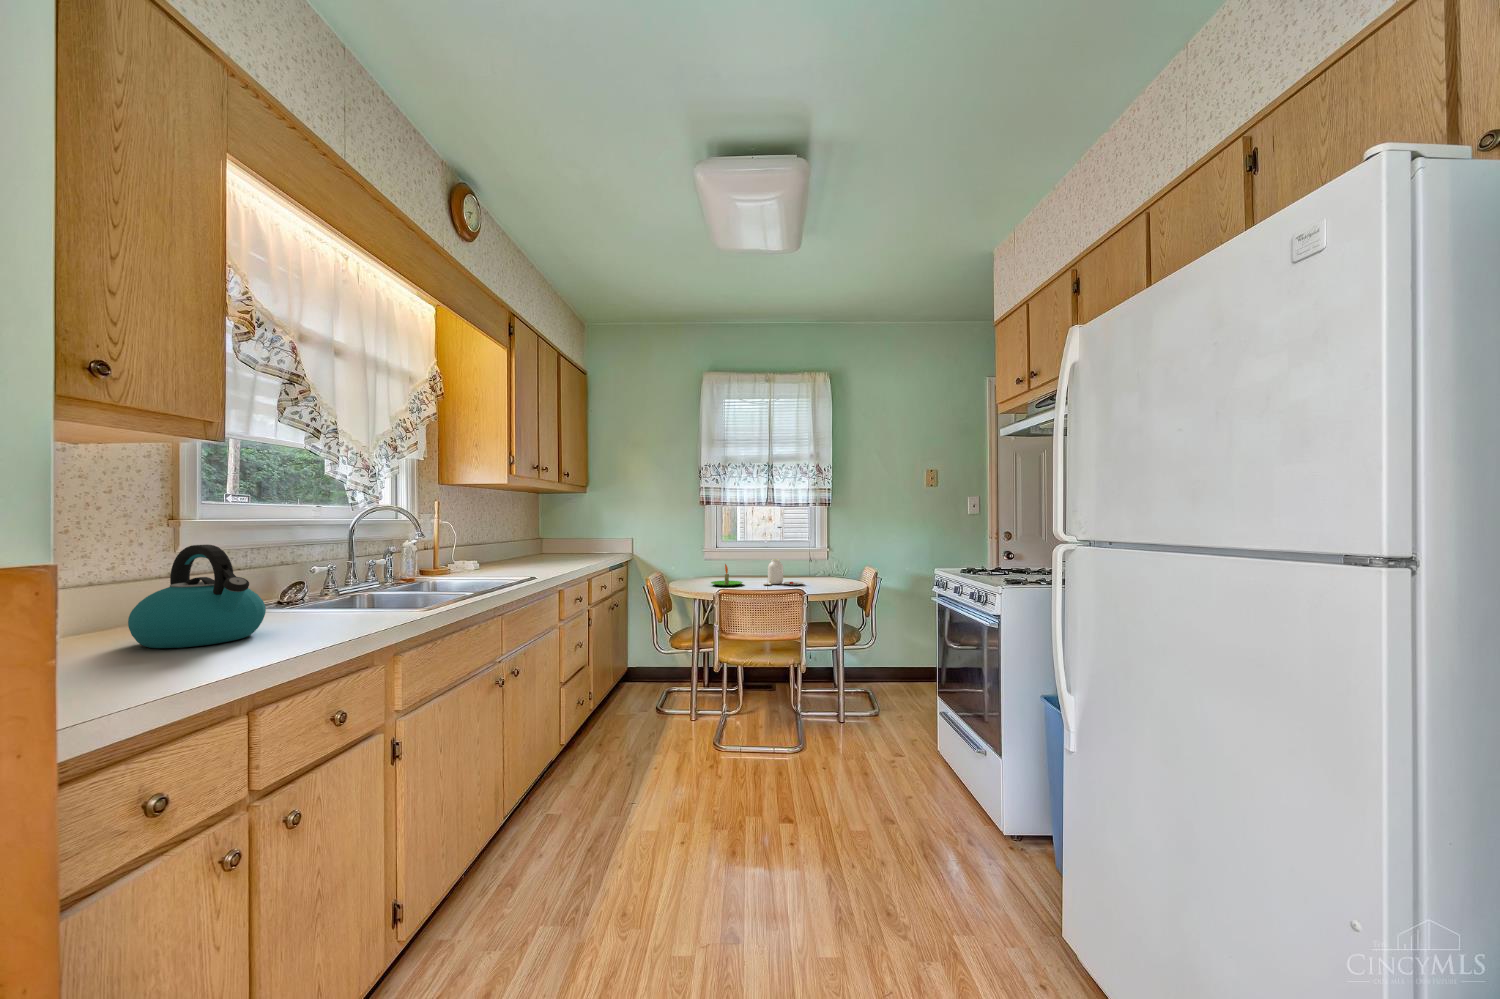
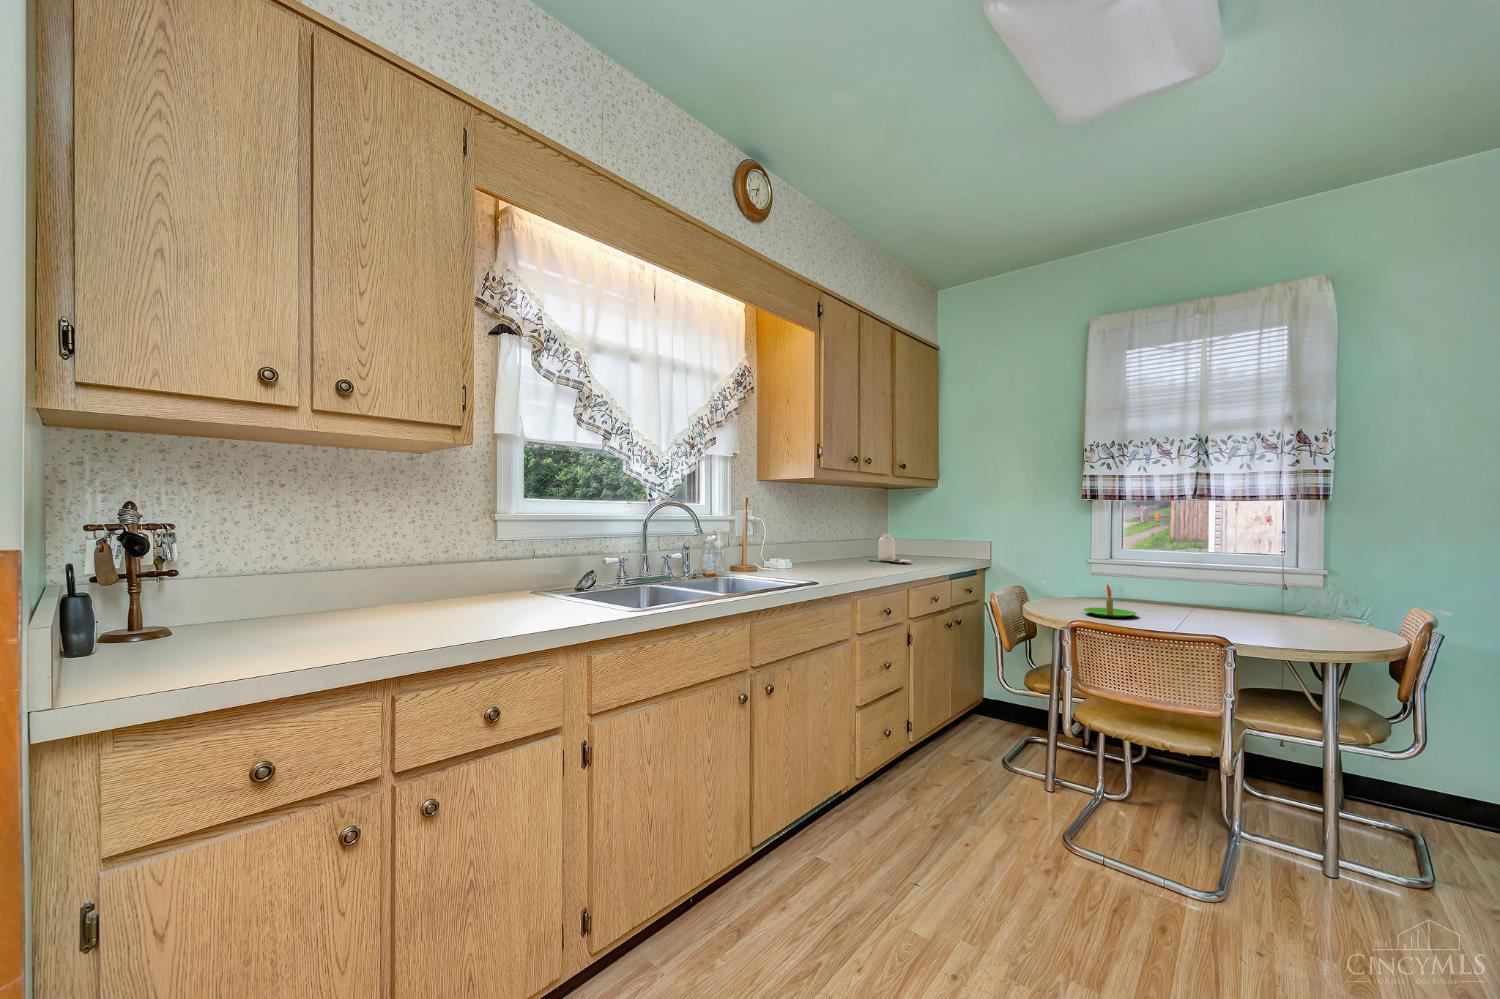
kettle: present [128,545,266,648] -> none [408,536,501,623]
jar: present [763,559,803,585] -> present [874,534,911,563]

